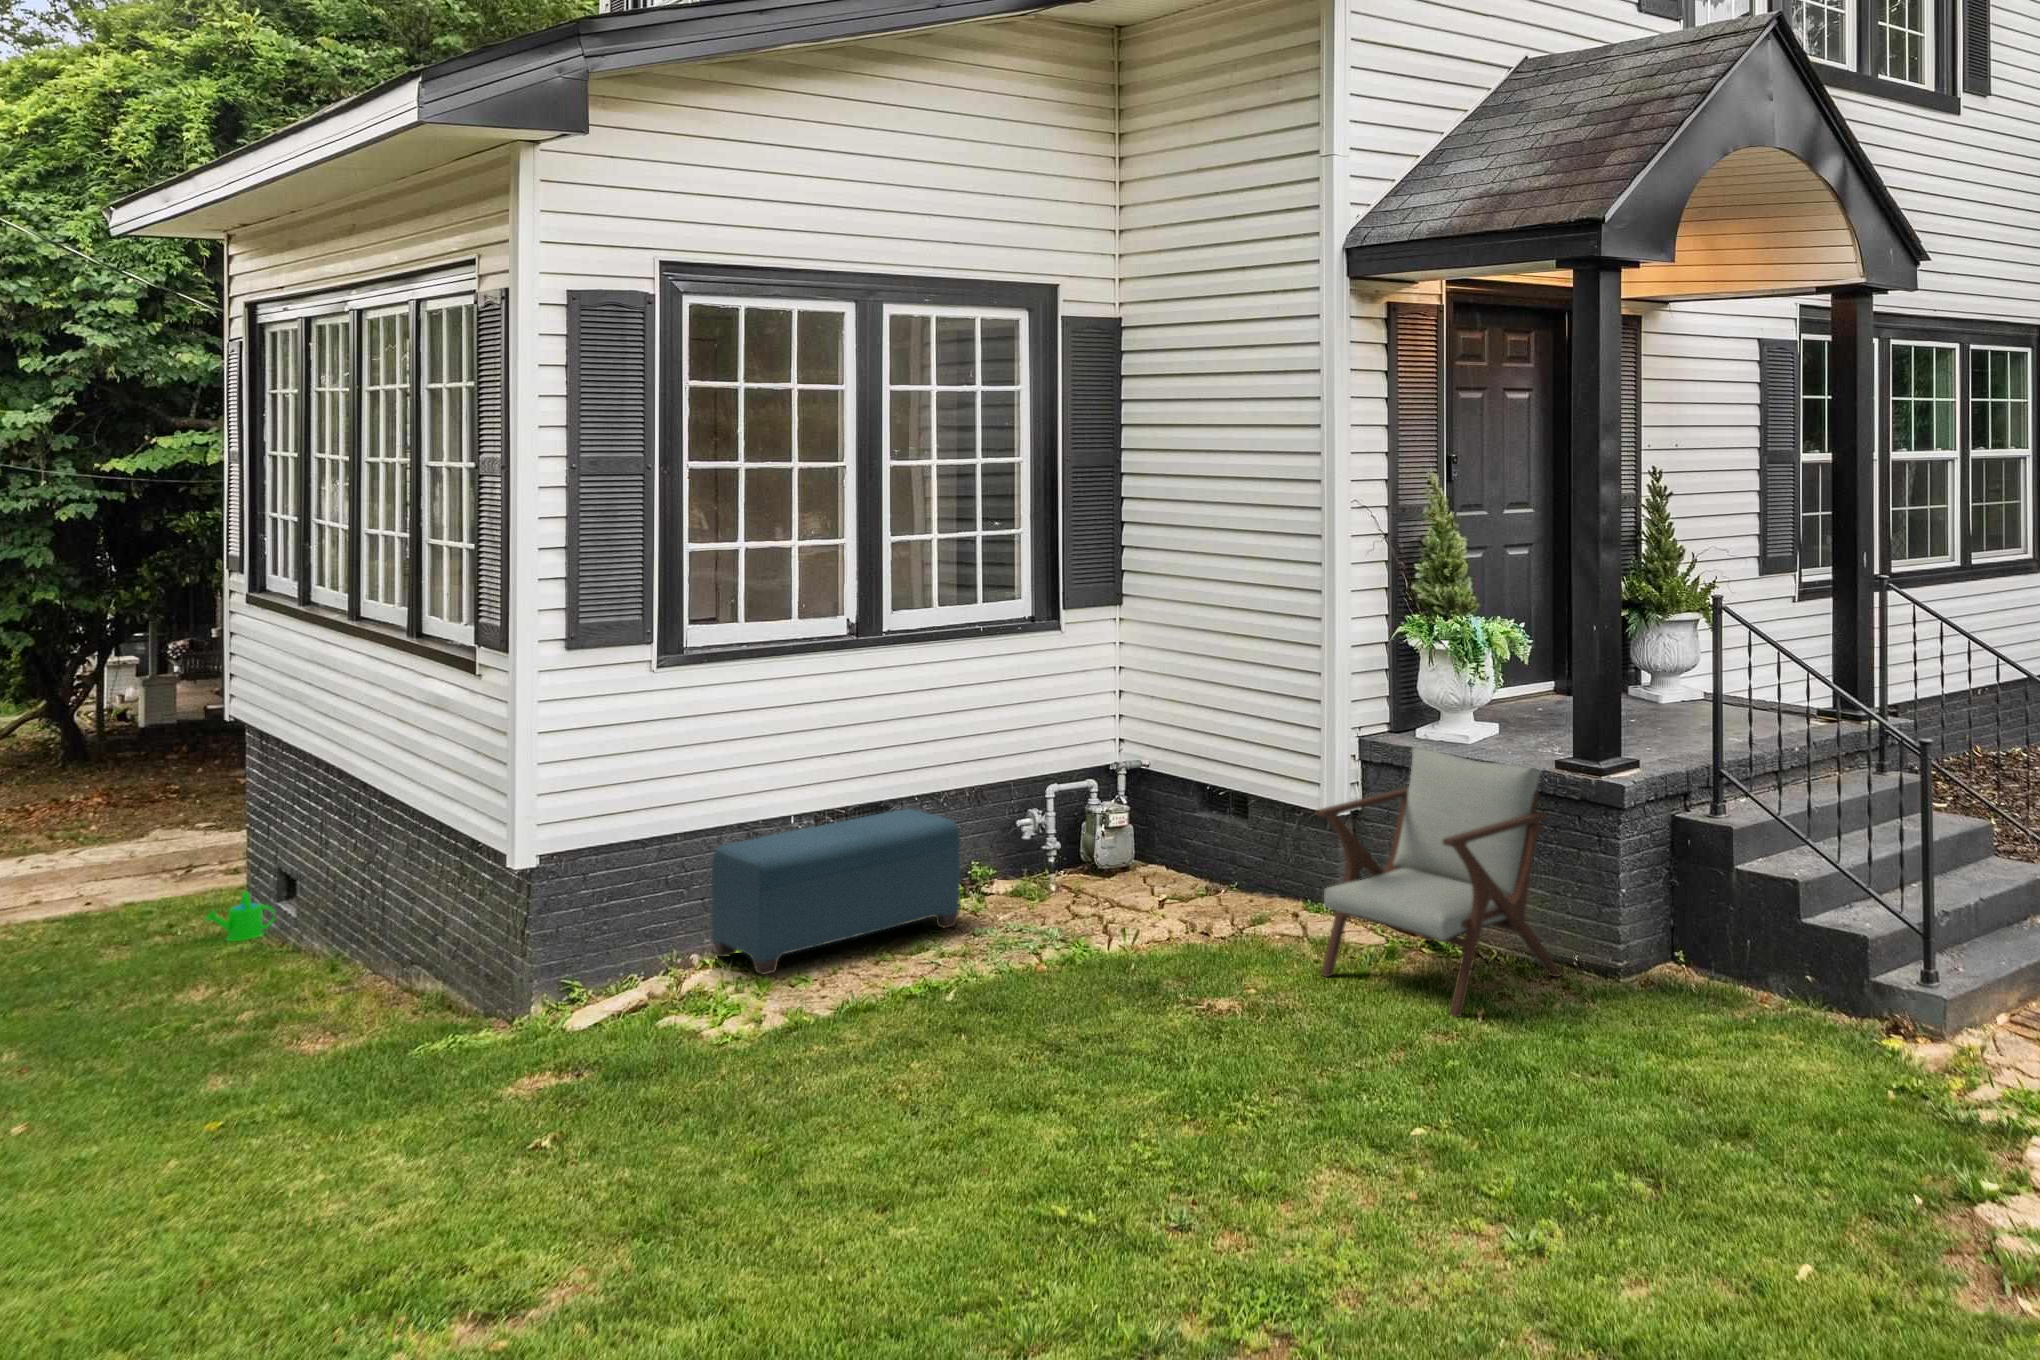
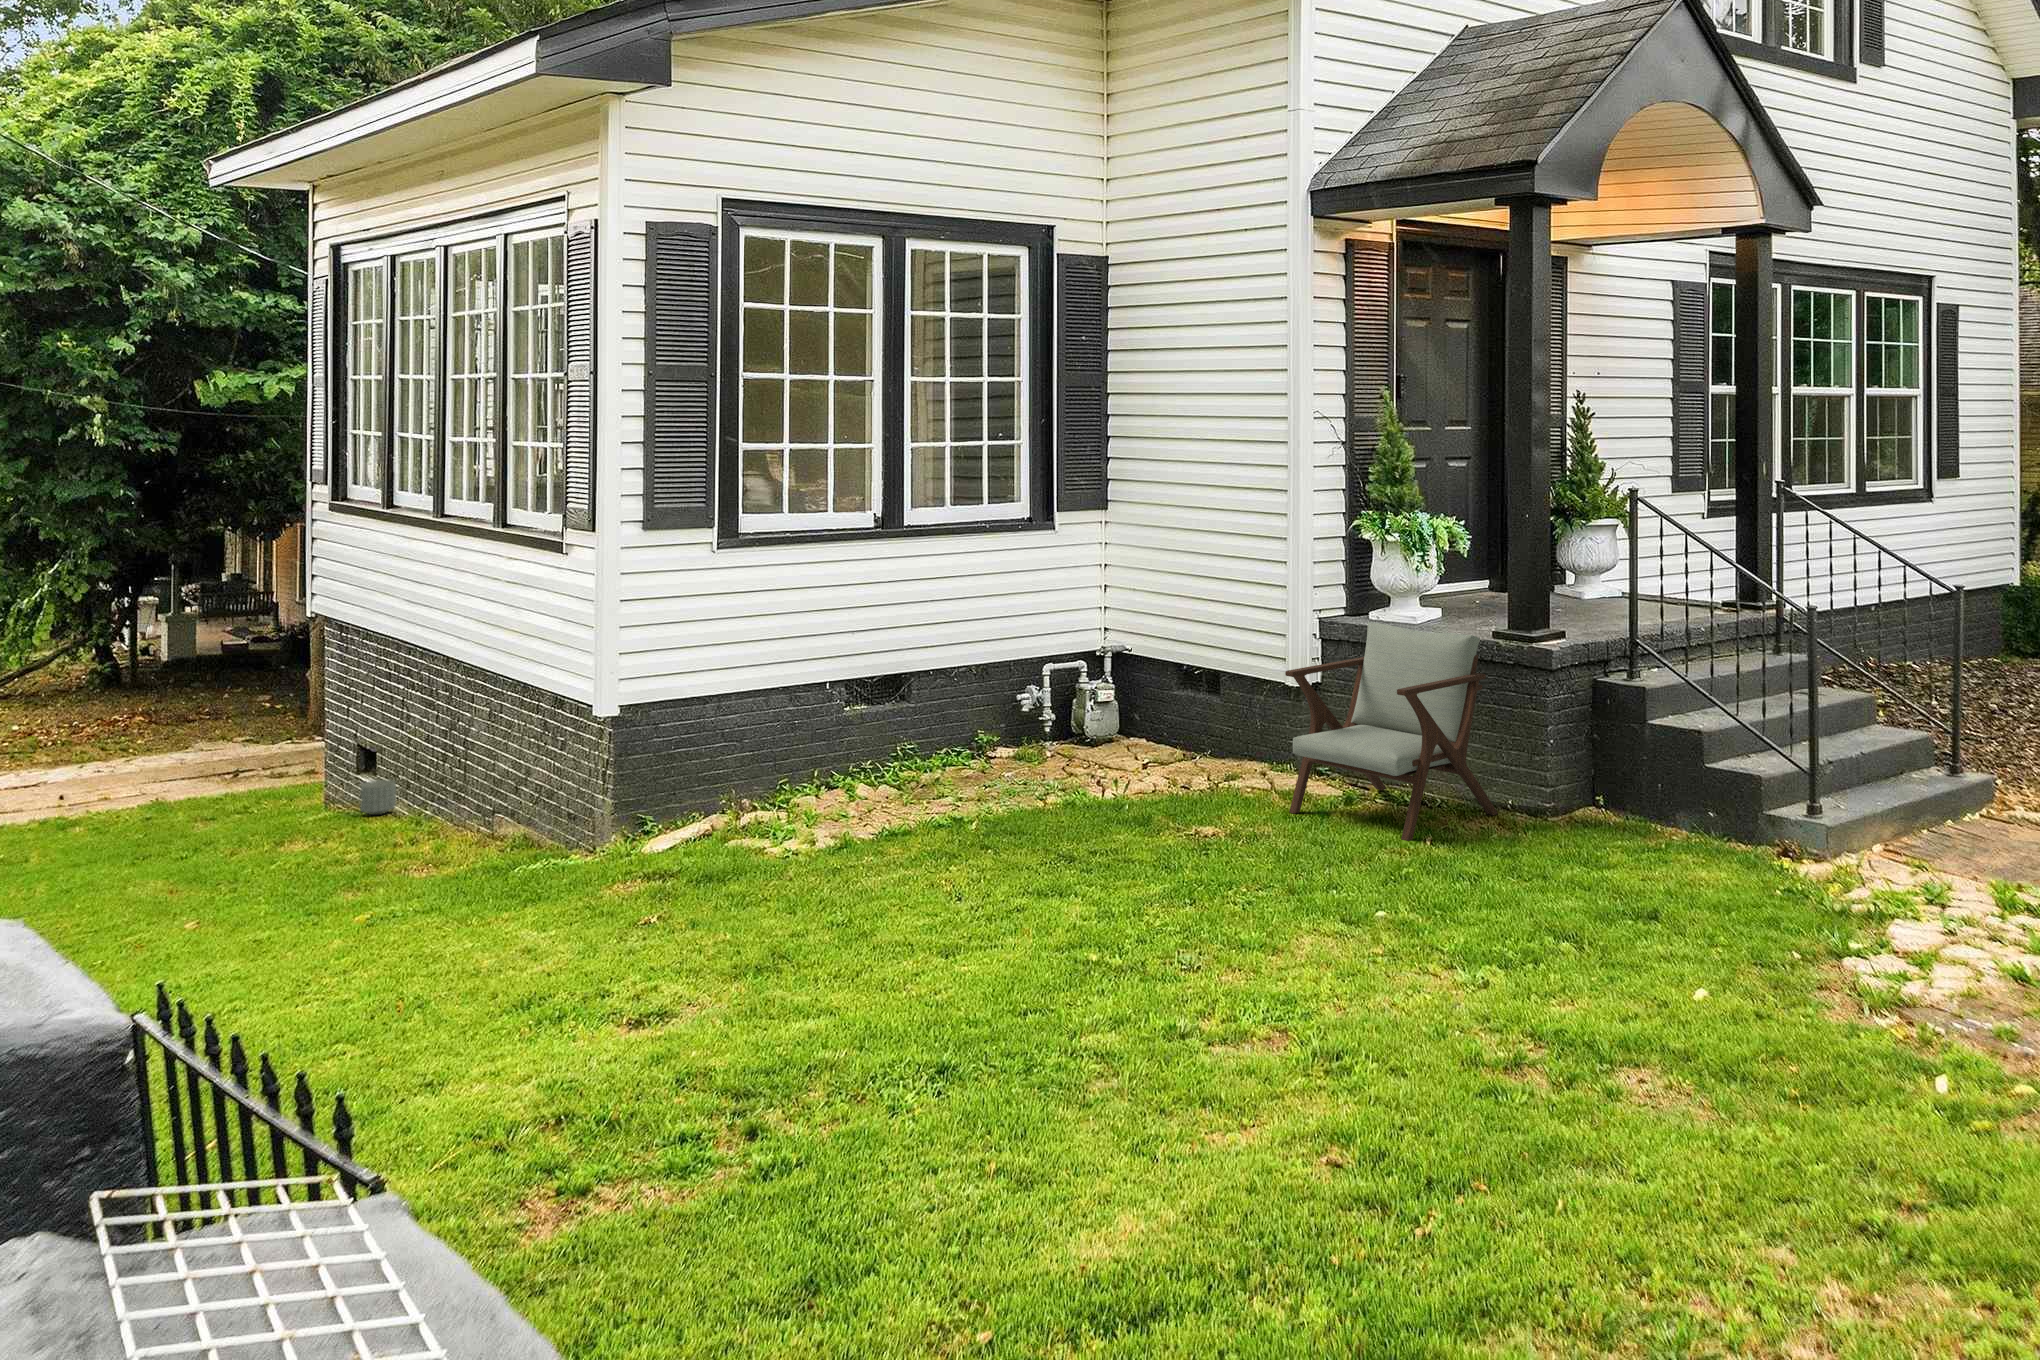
bench: present [712,809,960,975] -> none [764,679,974,809]
watering can: present [206,891,277,941] -> none [302,760,363,804]
planter: none [266,917,308,960] -> present [360,780,396,815]

